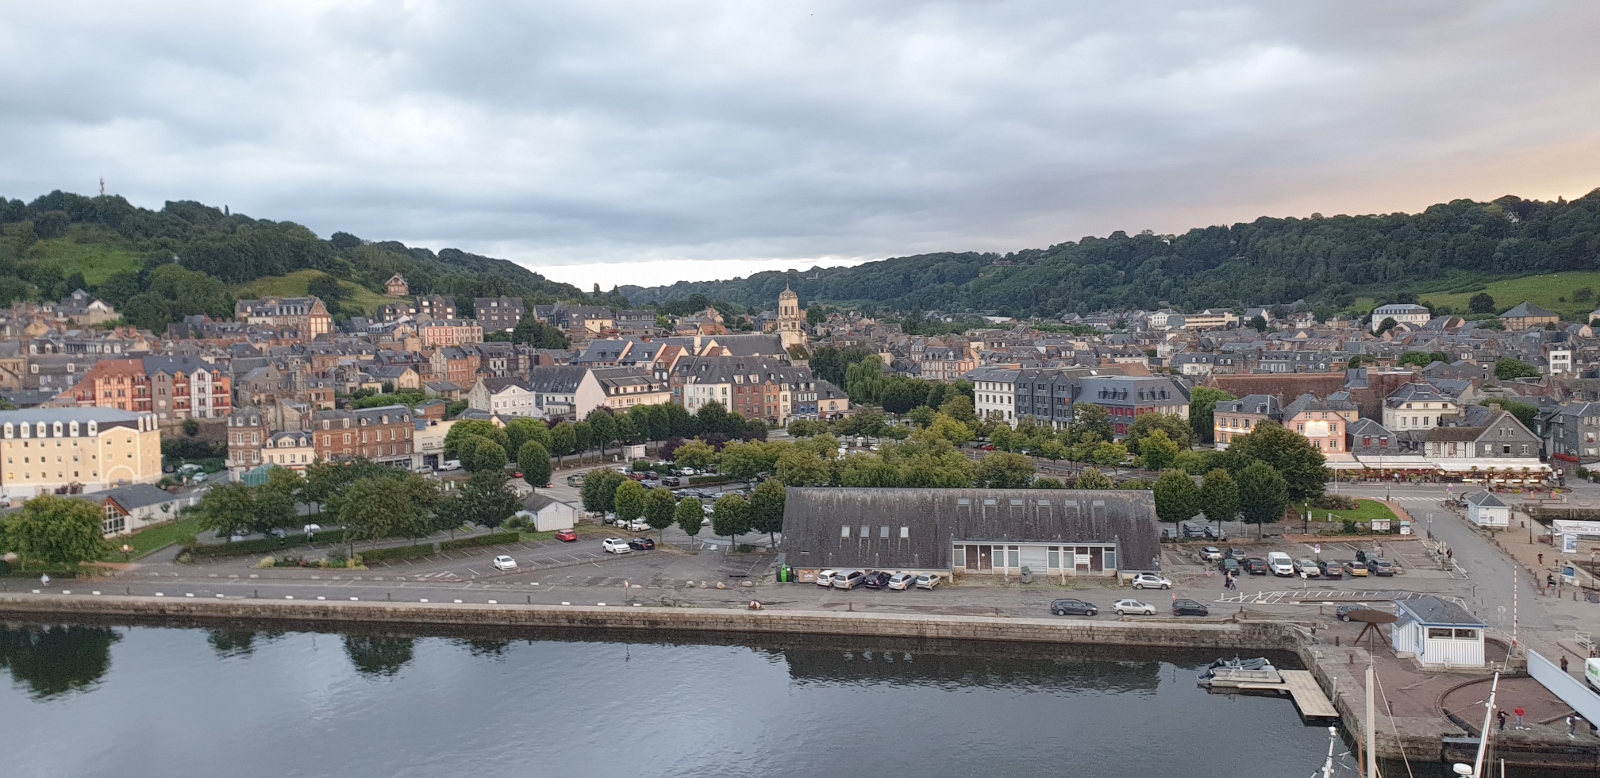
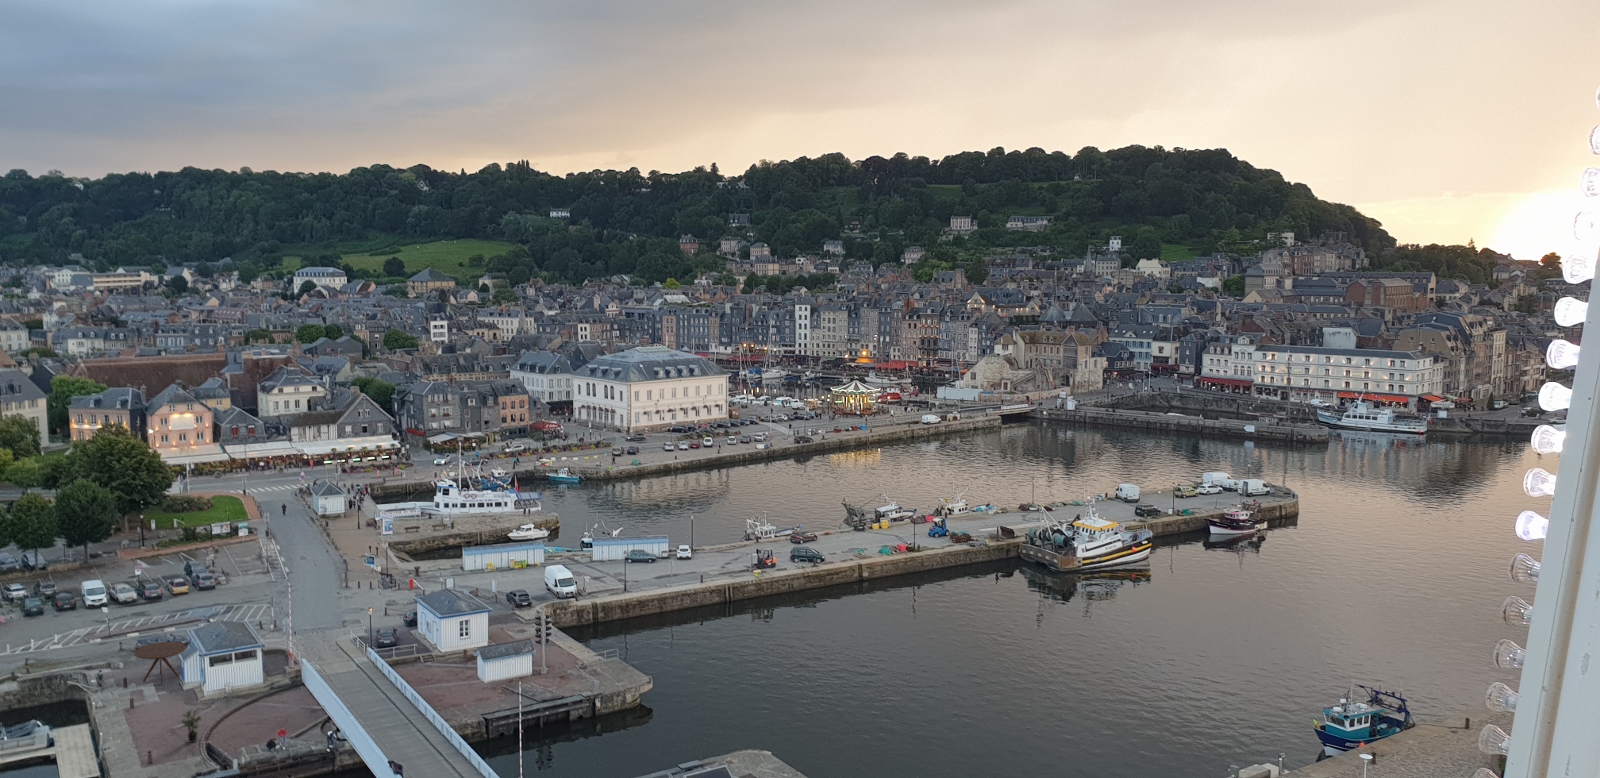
potted plant: none [1417,672,1438,709] -> present [182,710,201,743]

